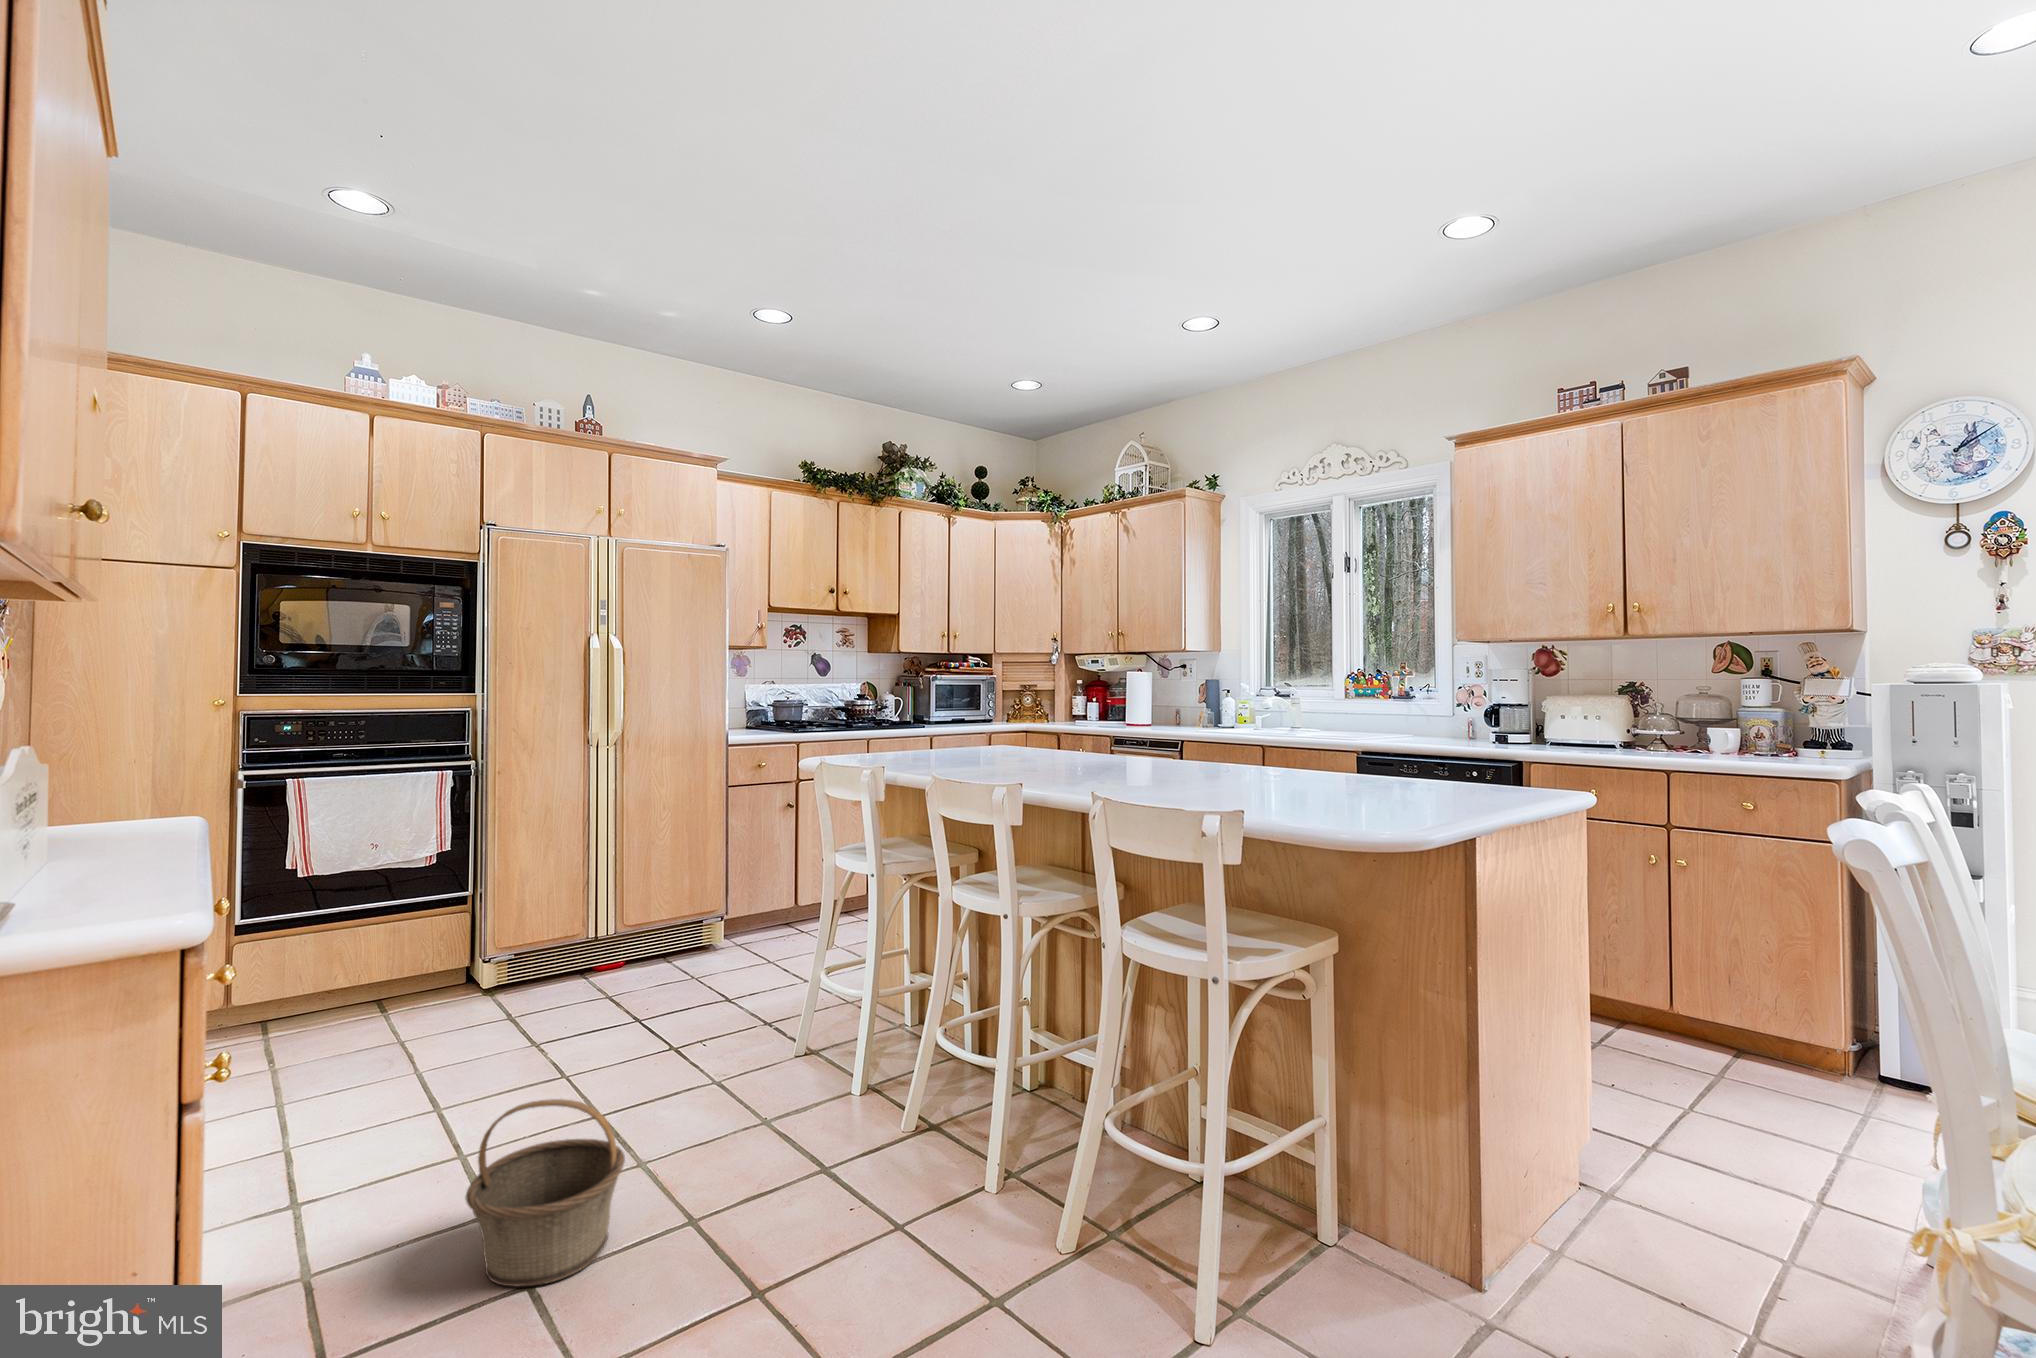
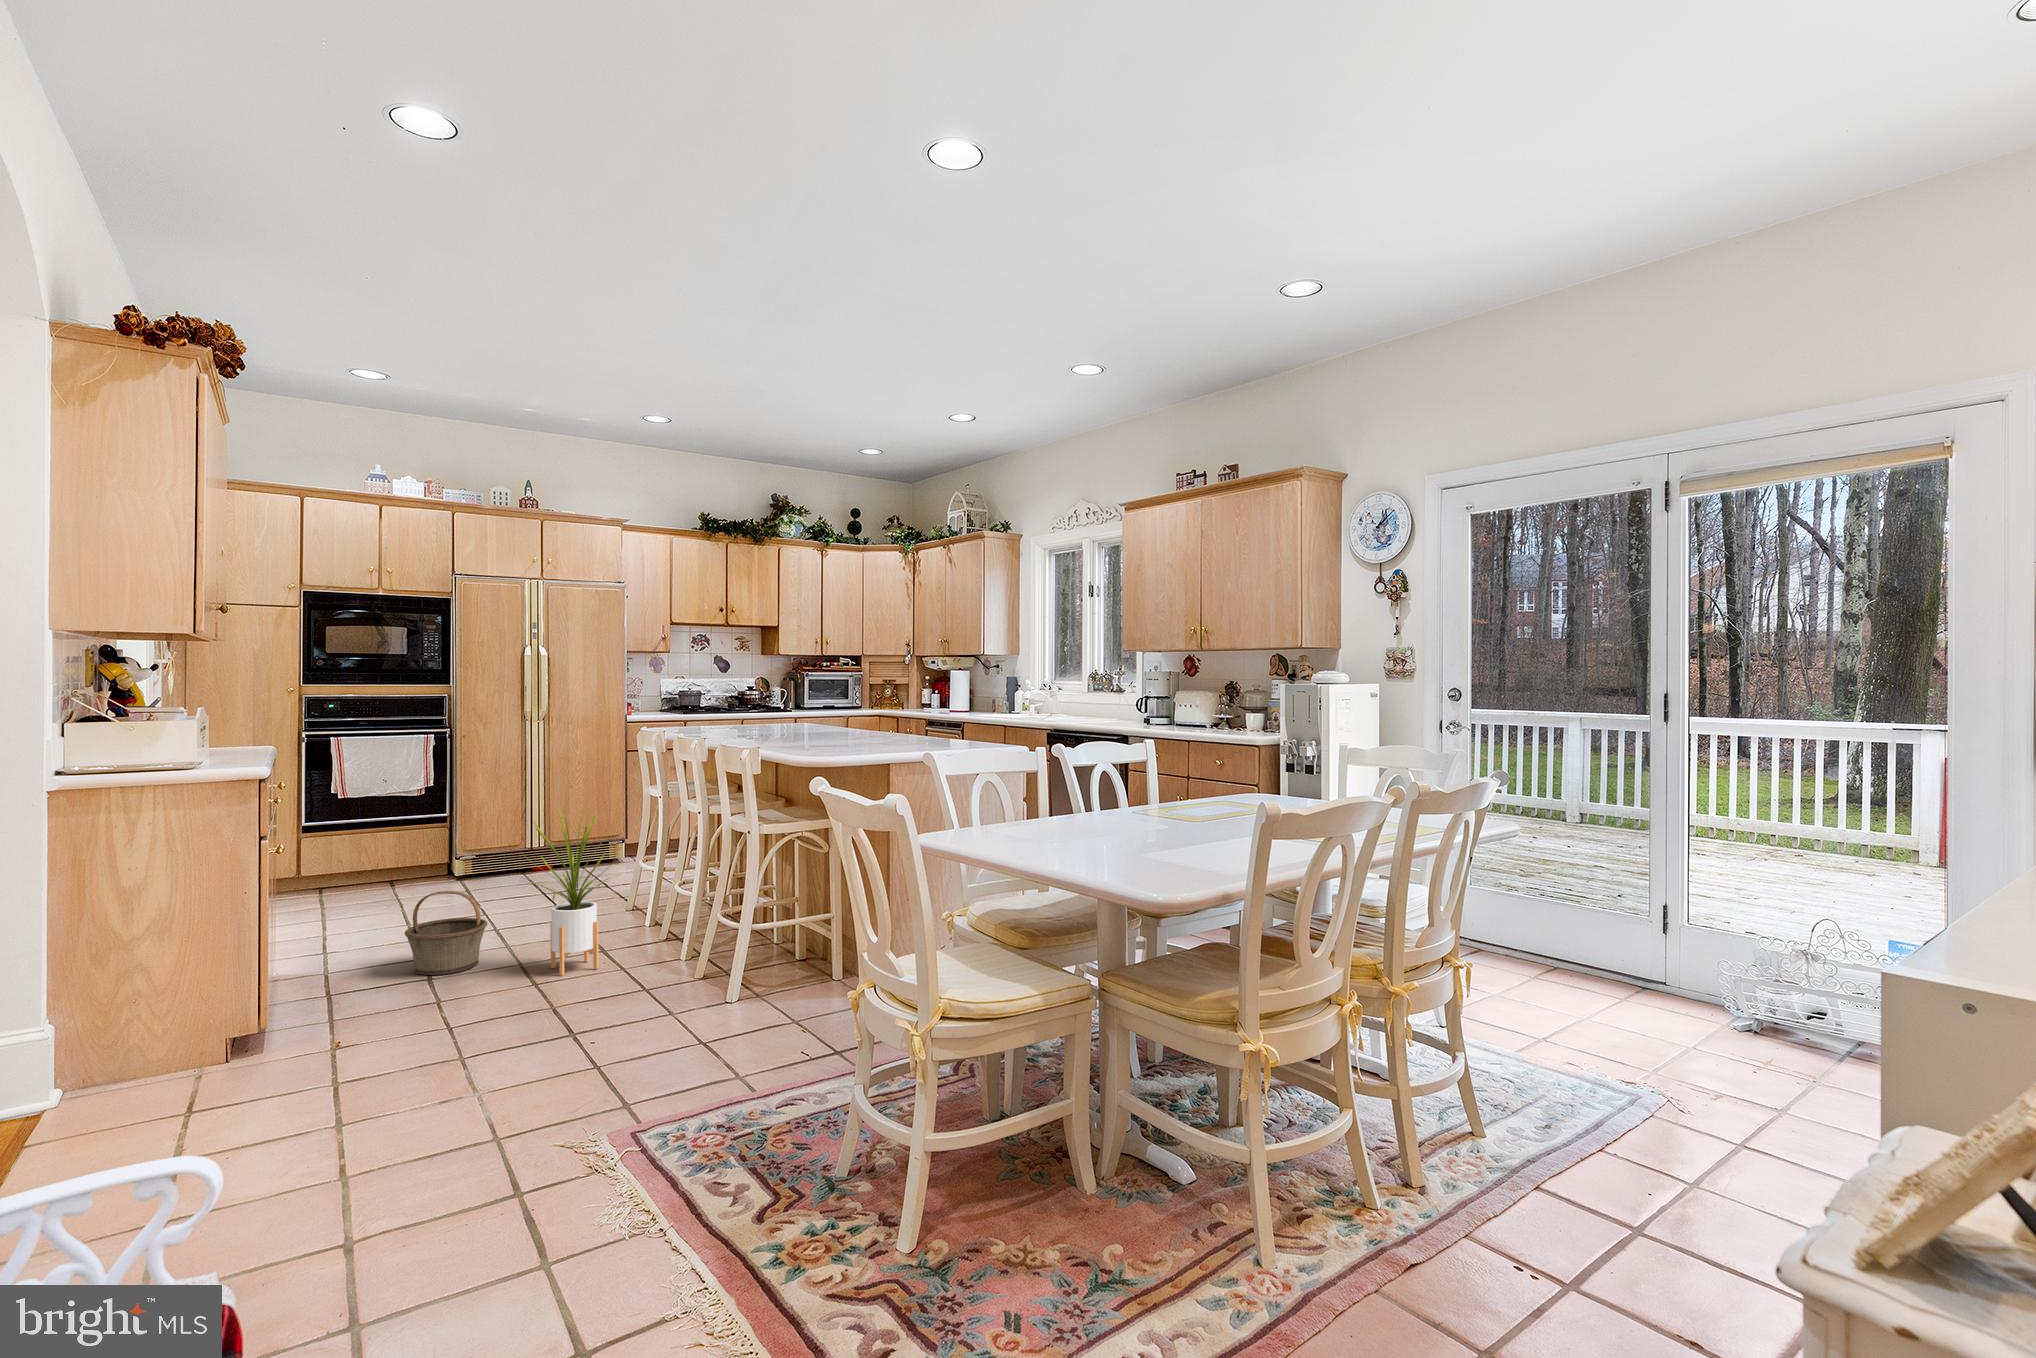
house plant: none [718,918,894,1274] -> present [526,807,617,976]

